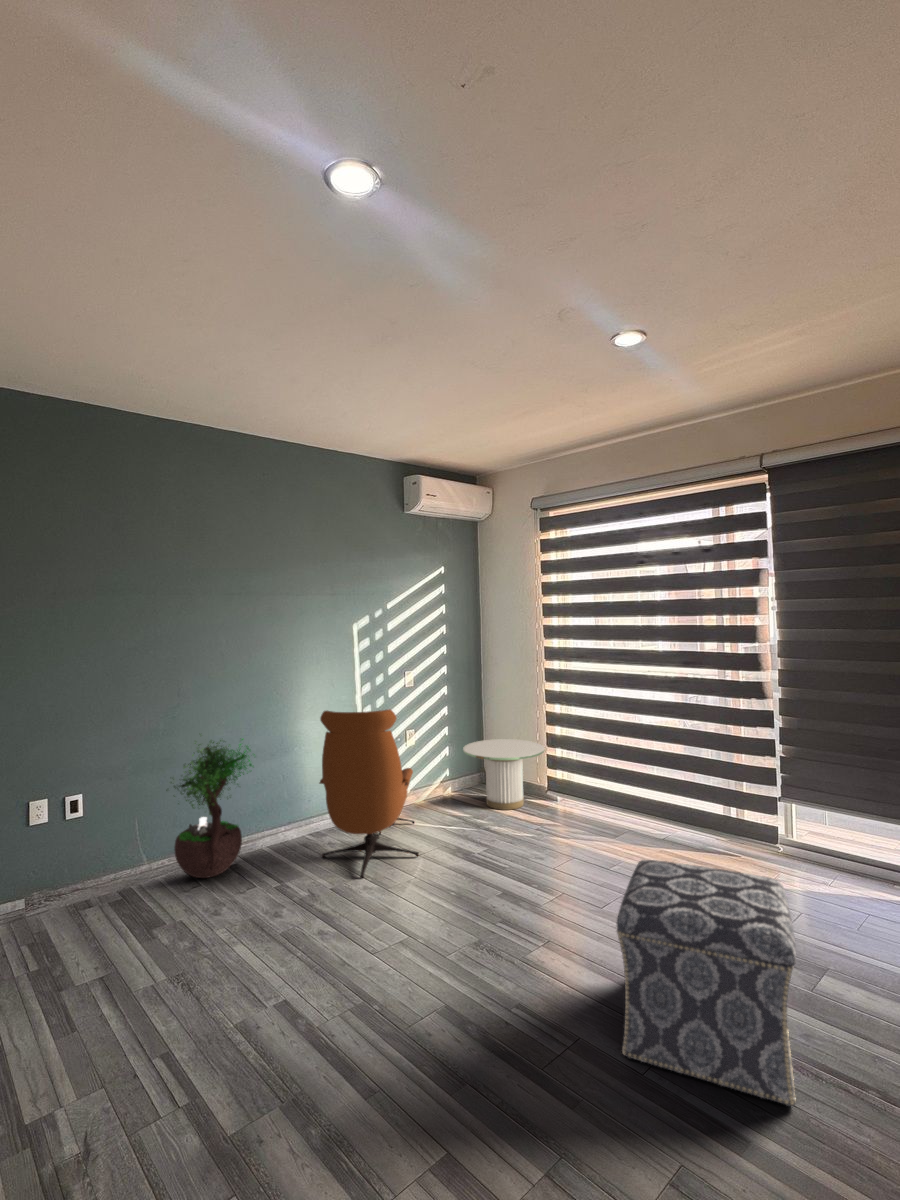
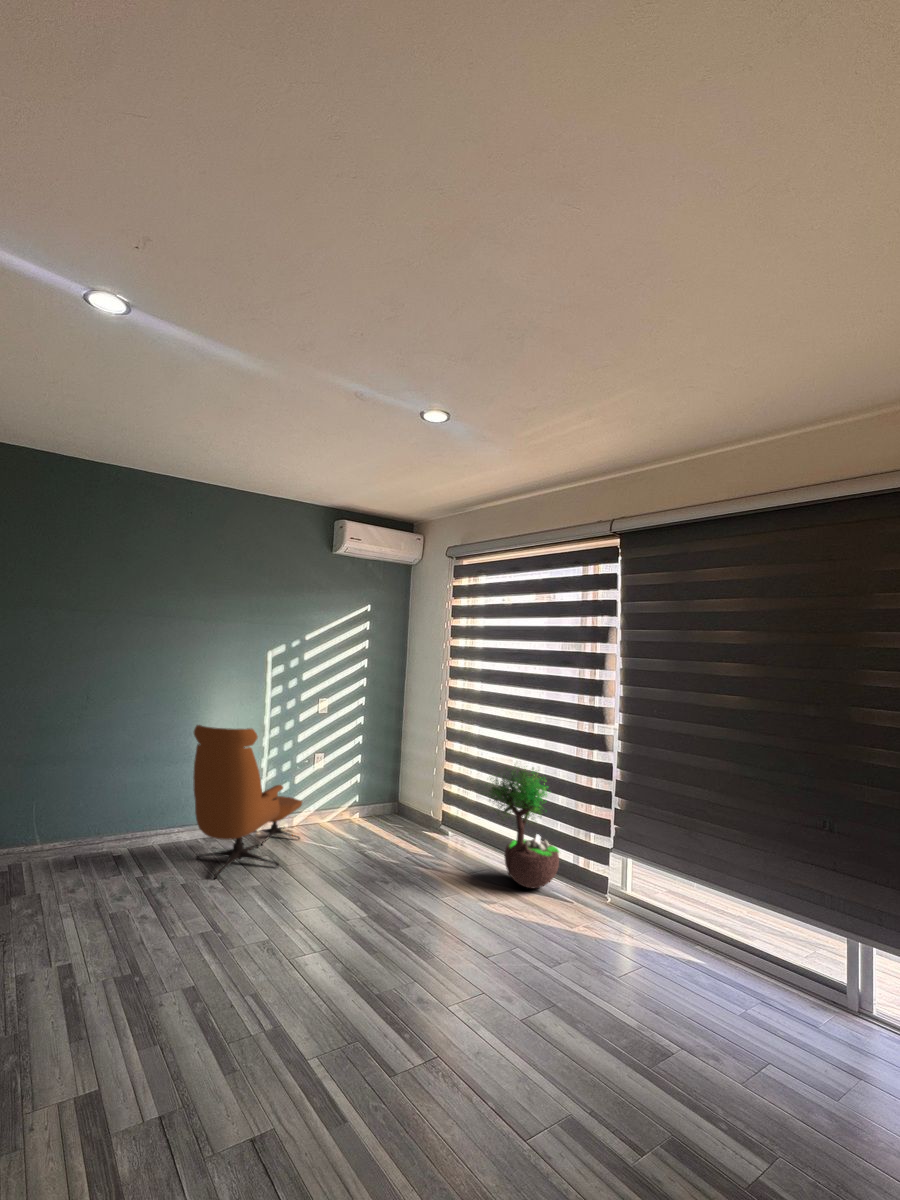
potted tree: present [166,739,252,878] -> present [488,767,559,888]
side table: present [463,739,544,810] -> none [362,770,438,837]
ottoman: present [617,860,796,1106] -> none [303,878,487,1102]

